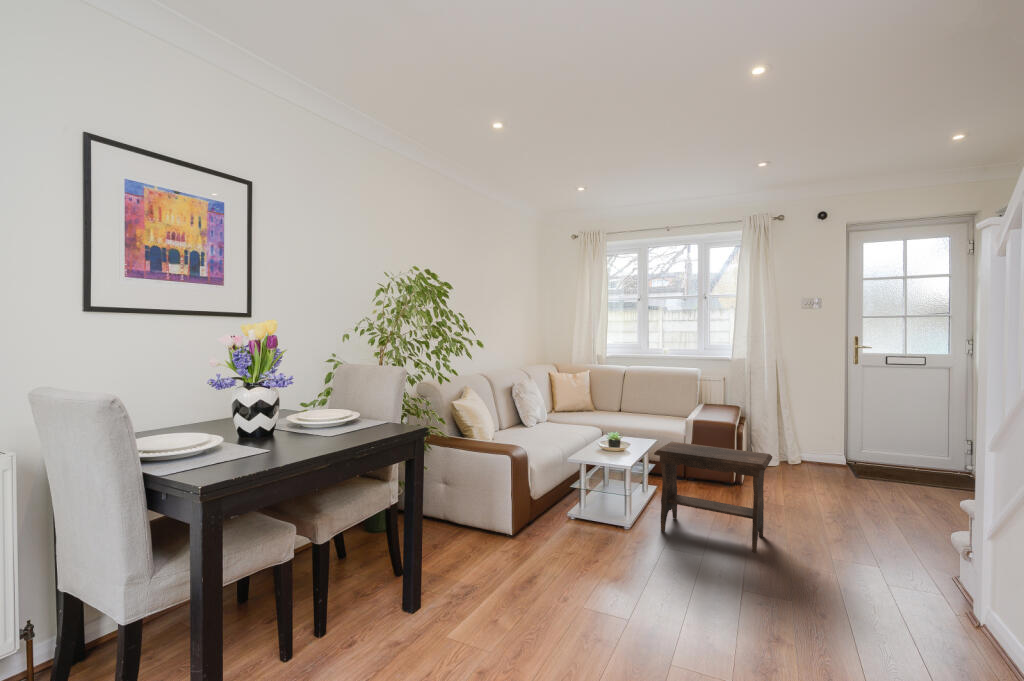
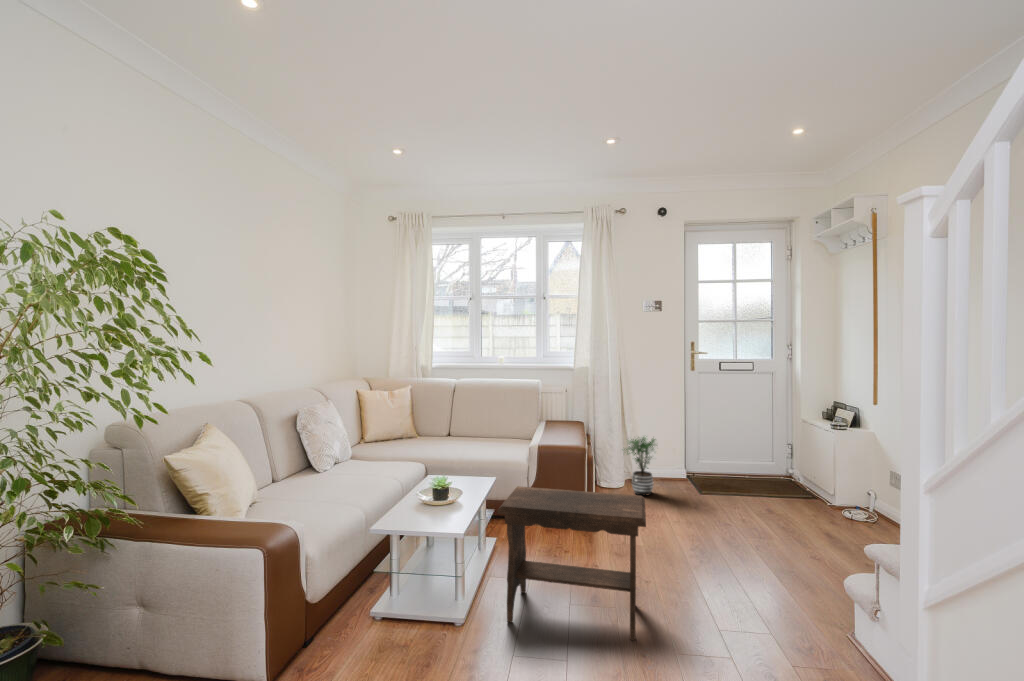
potted plant: none [775,420,816,474] -> present [624,437,656,496]

